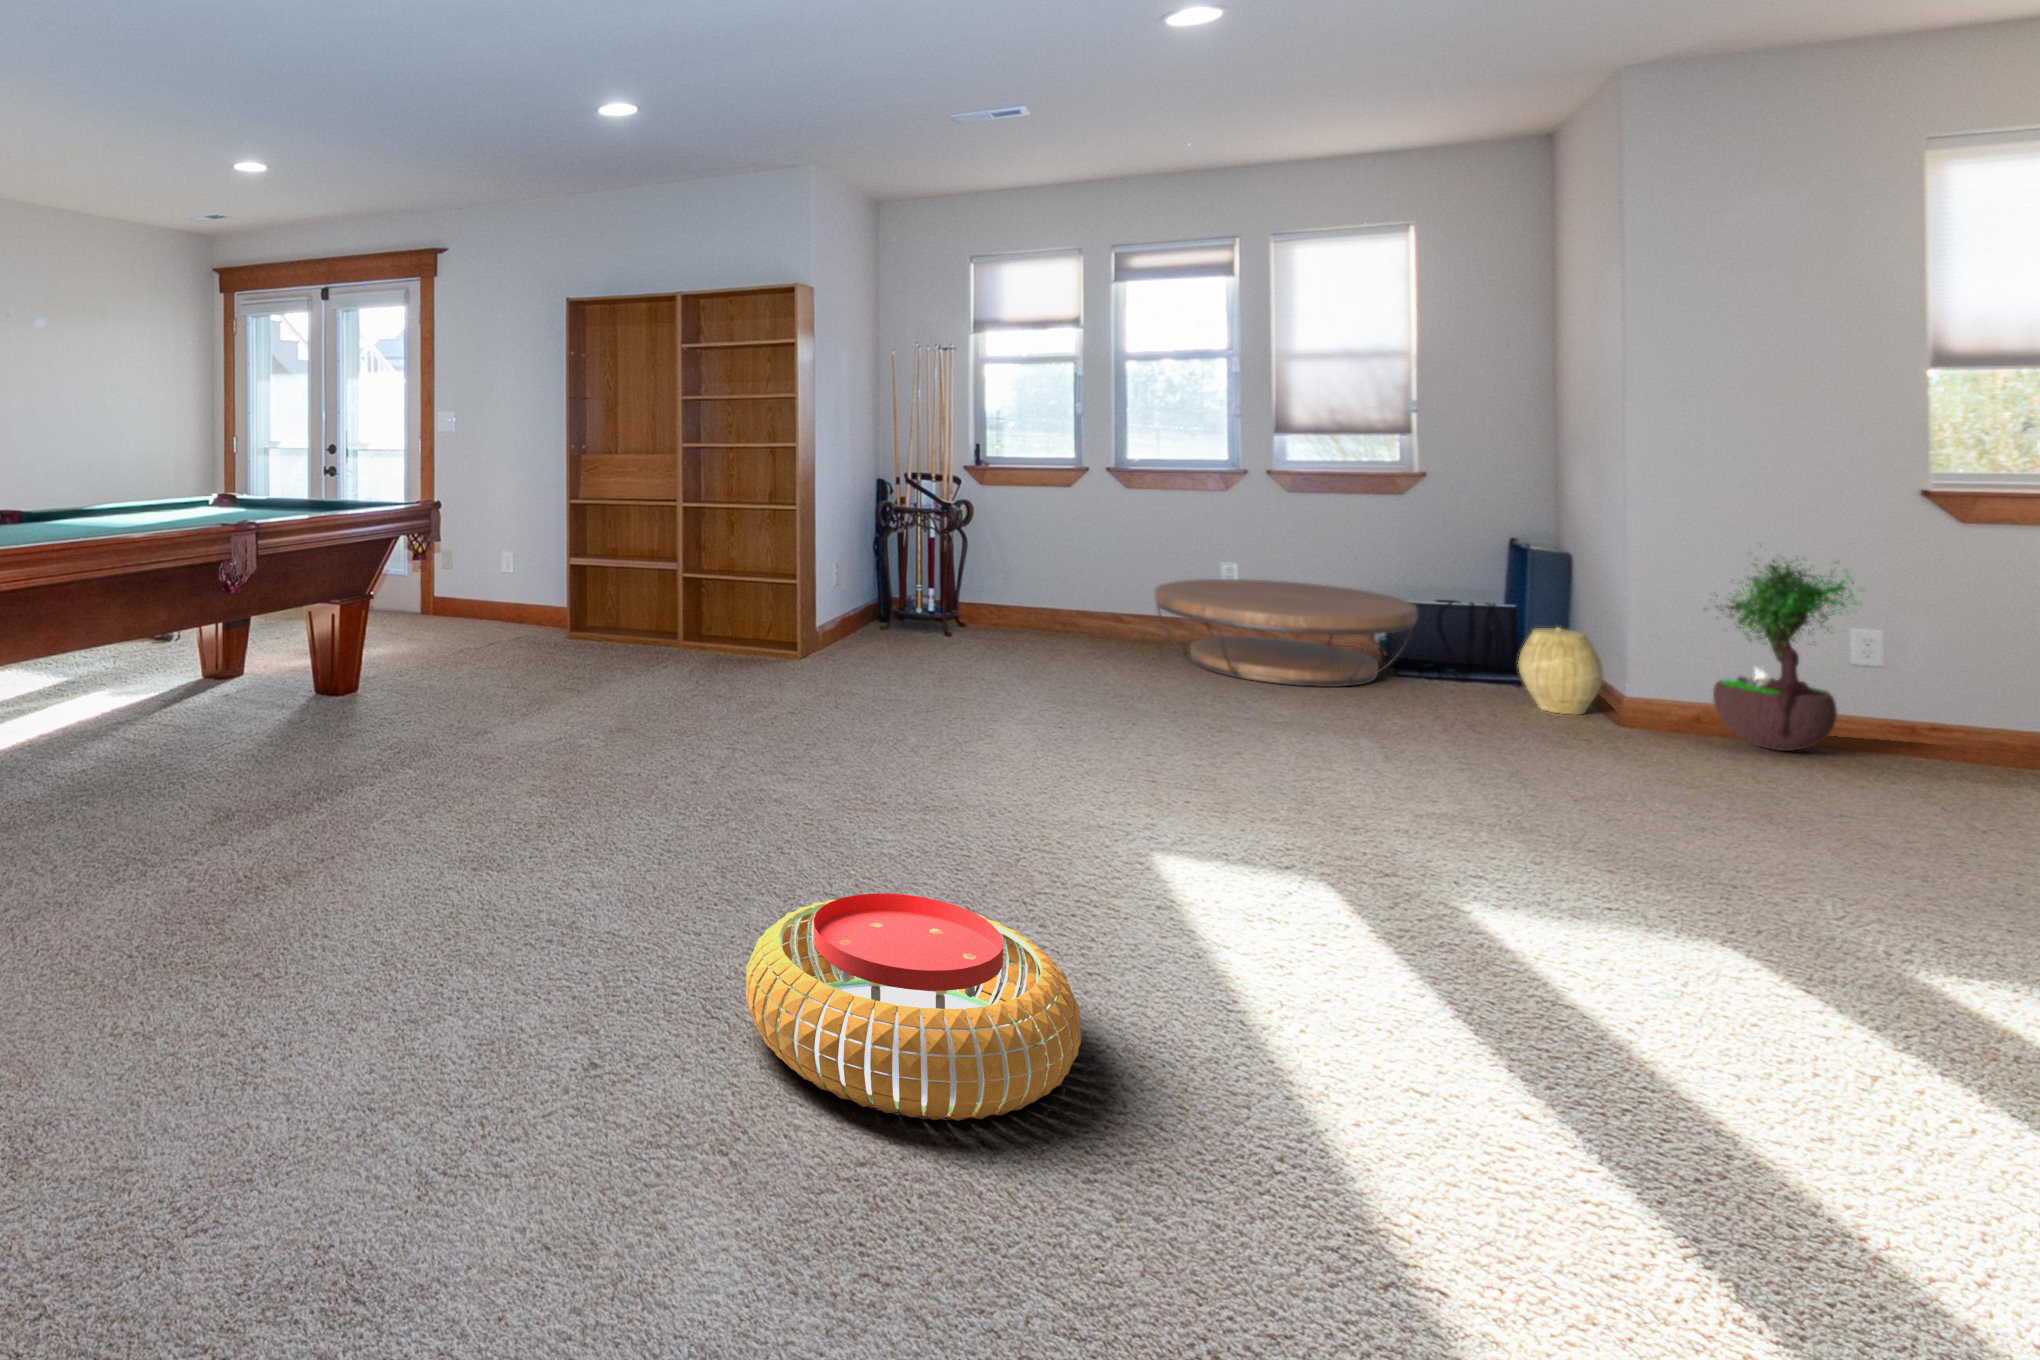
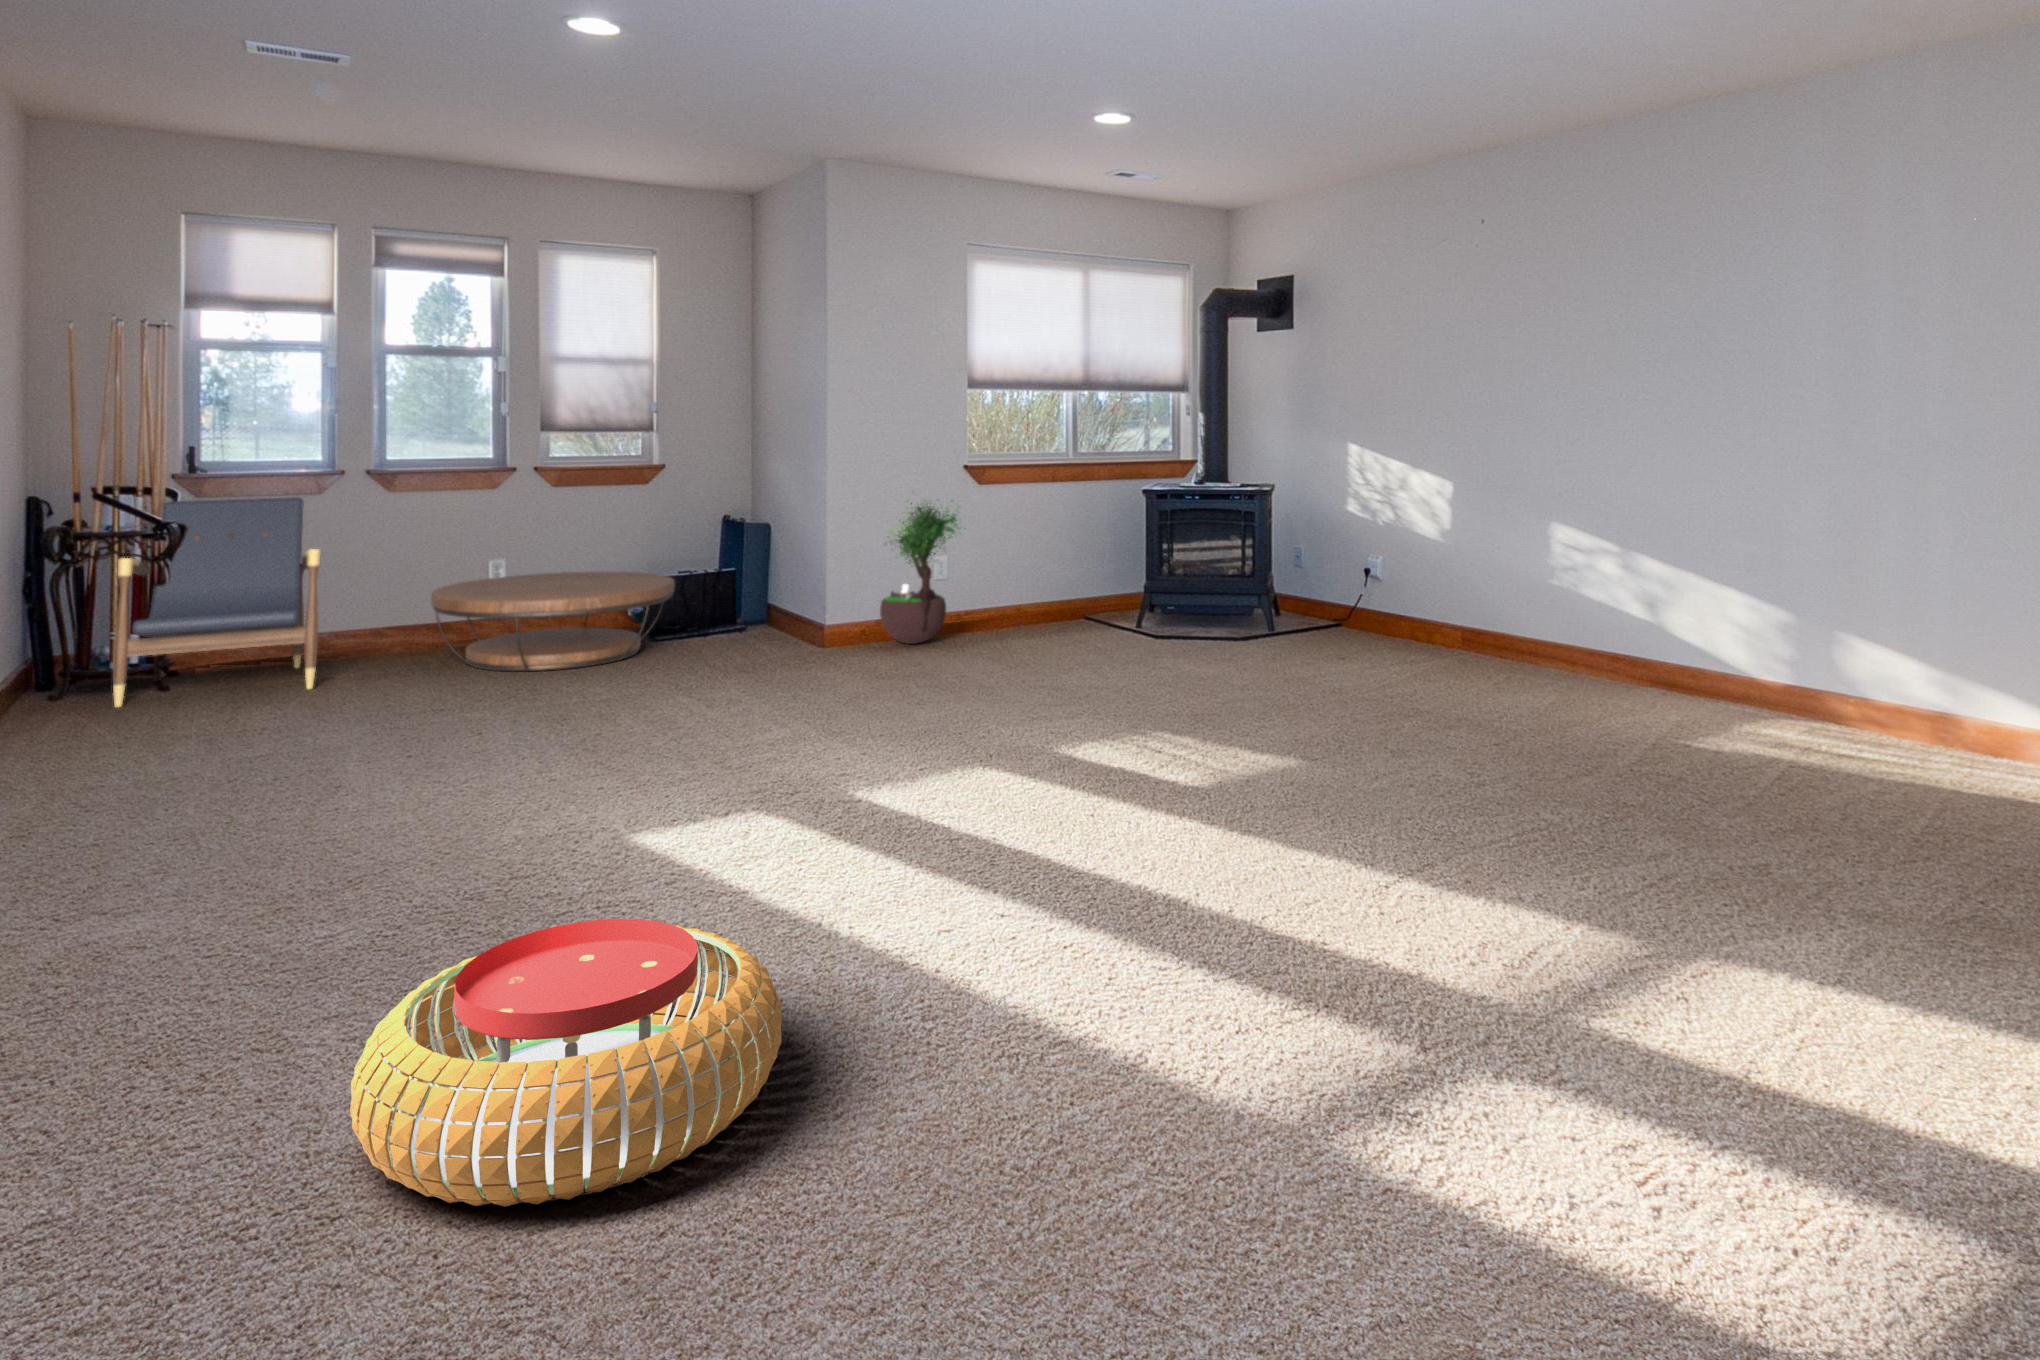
lounge chair: none [911,484,1062,655] -> present [113,497,321,707]
woven basket: present [1518,628,1603,715] -> none [752,577,809,648]

